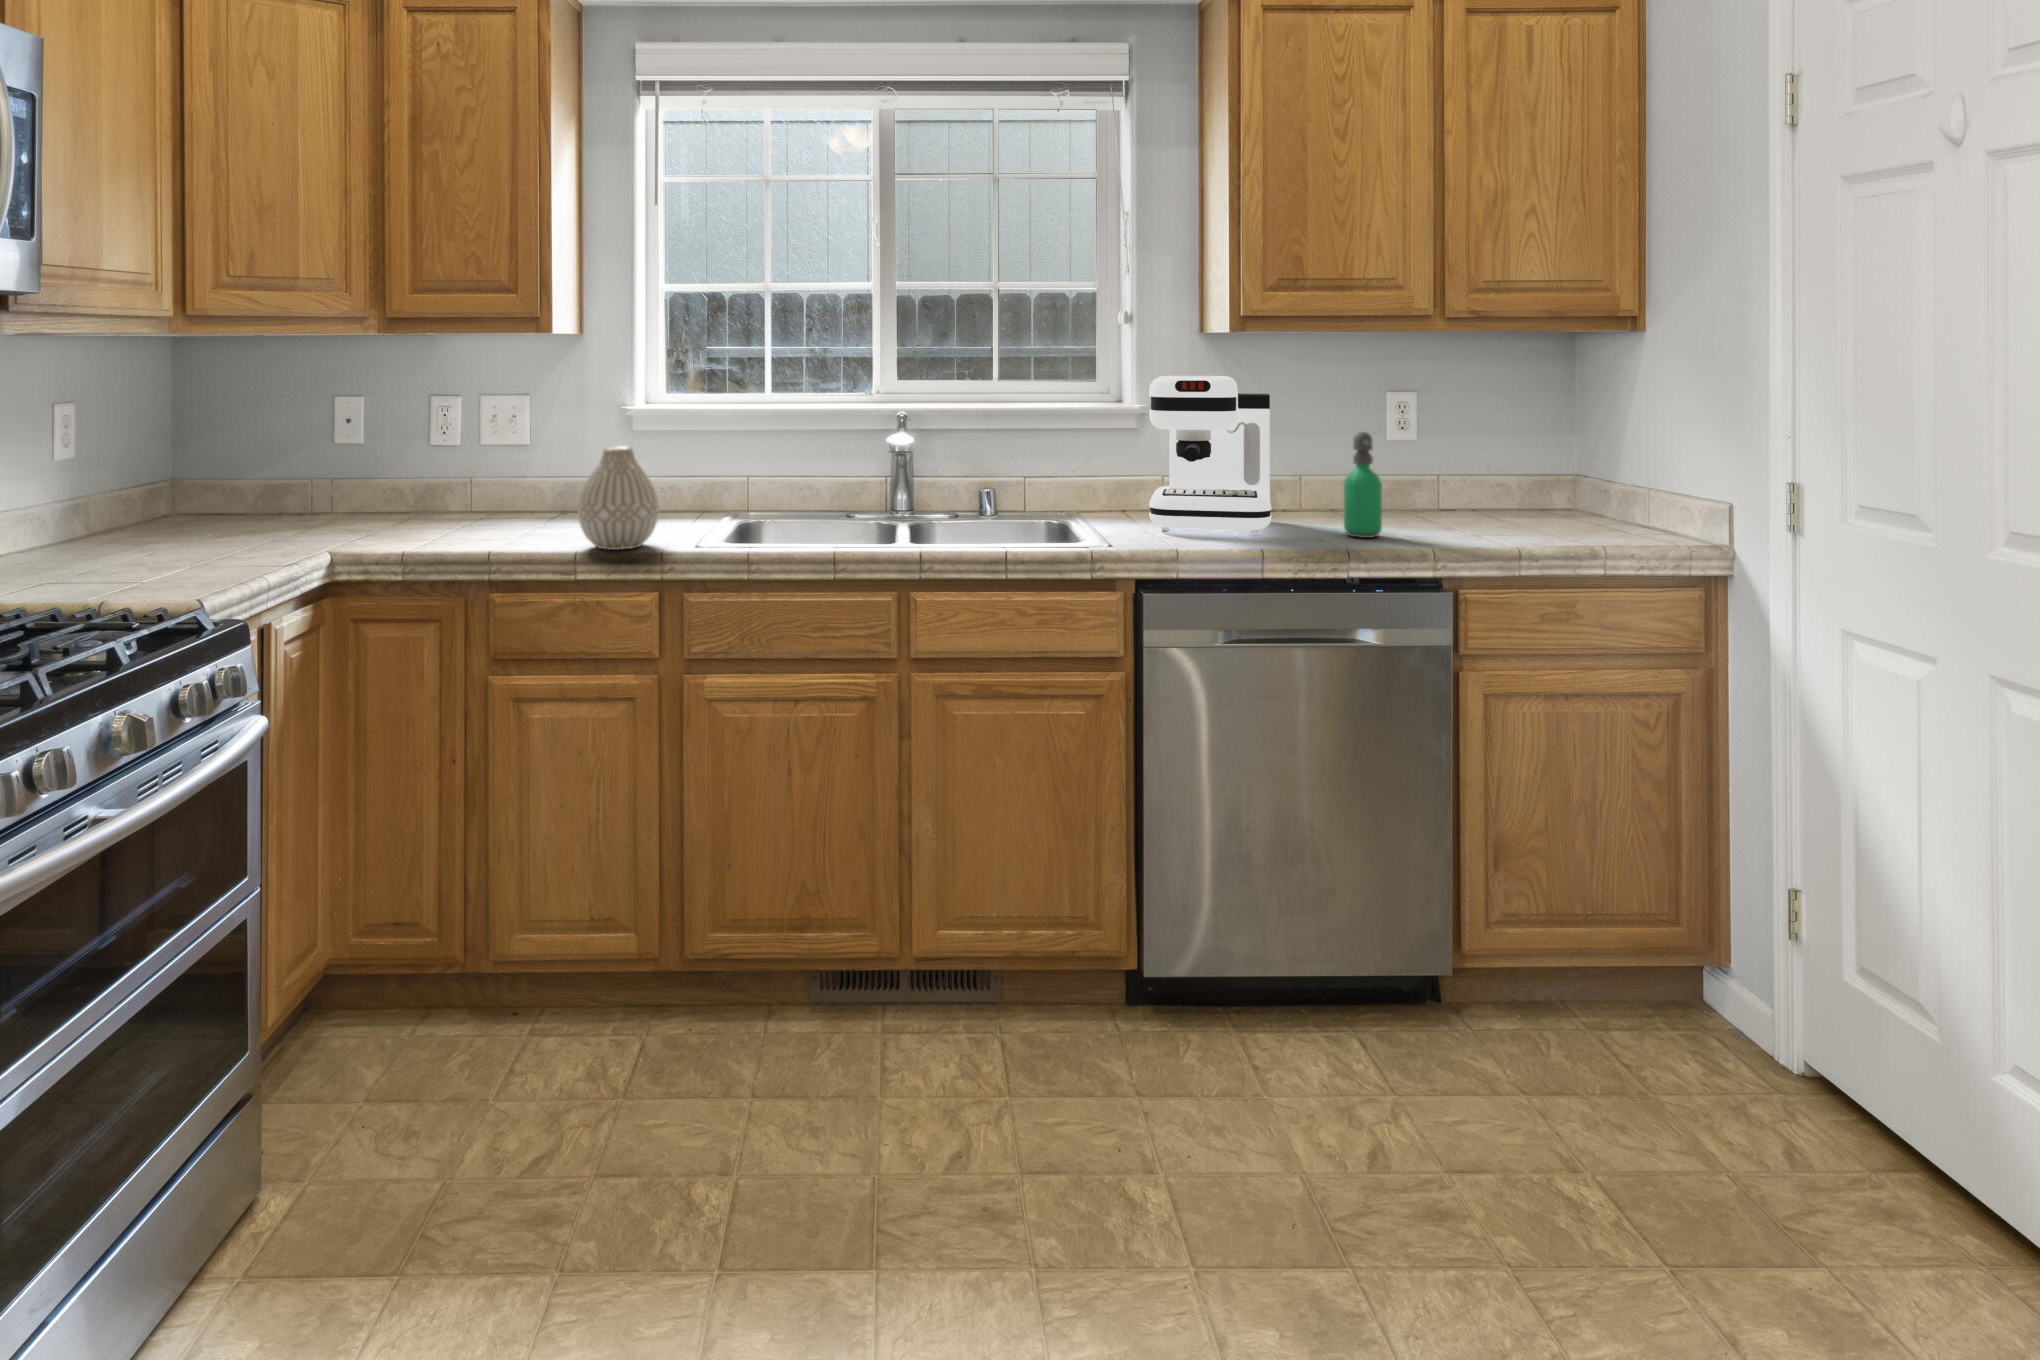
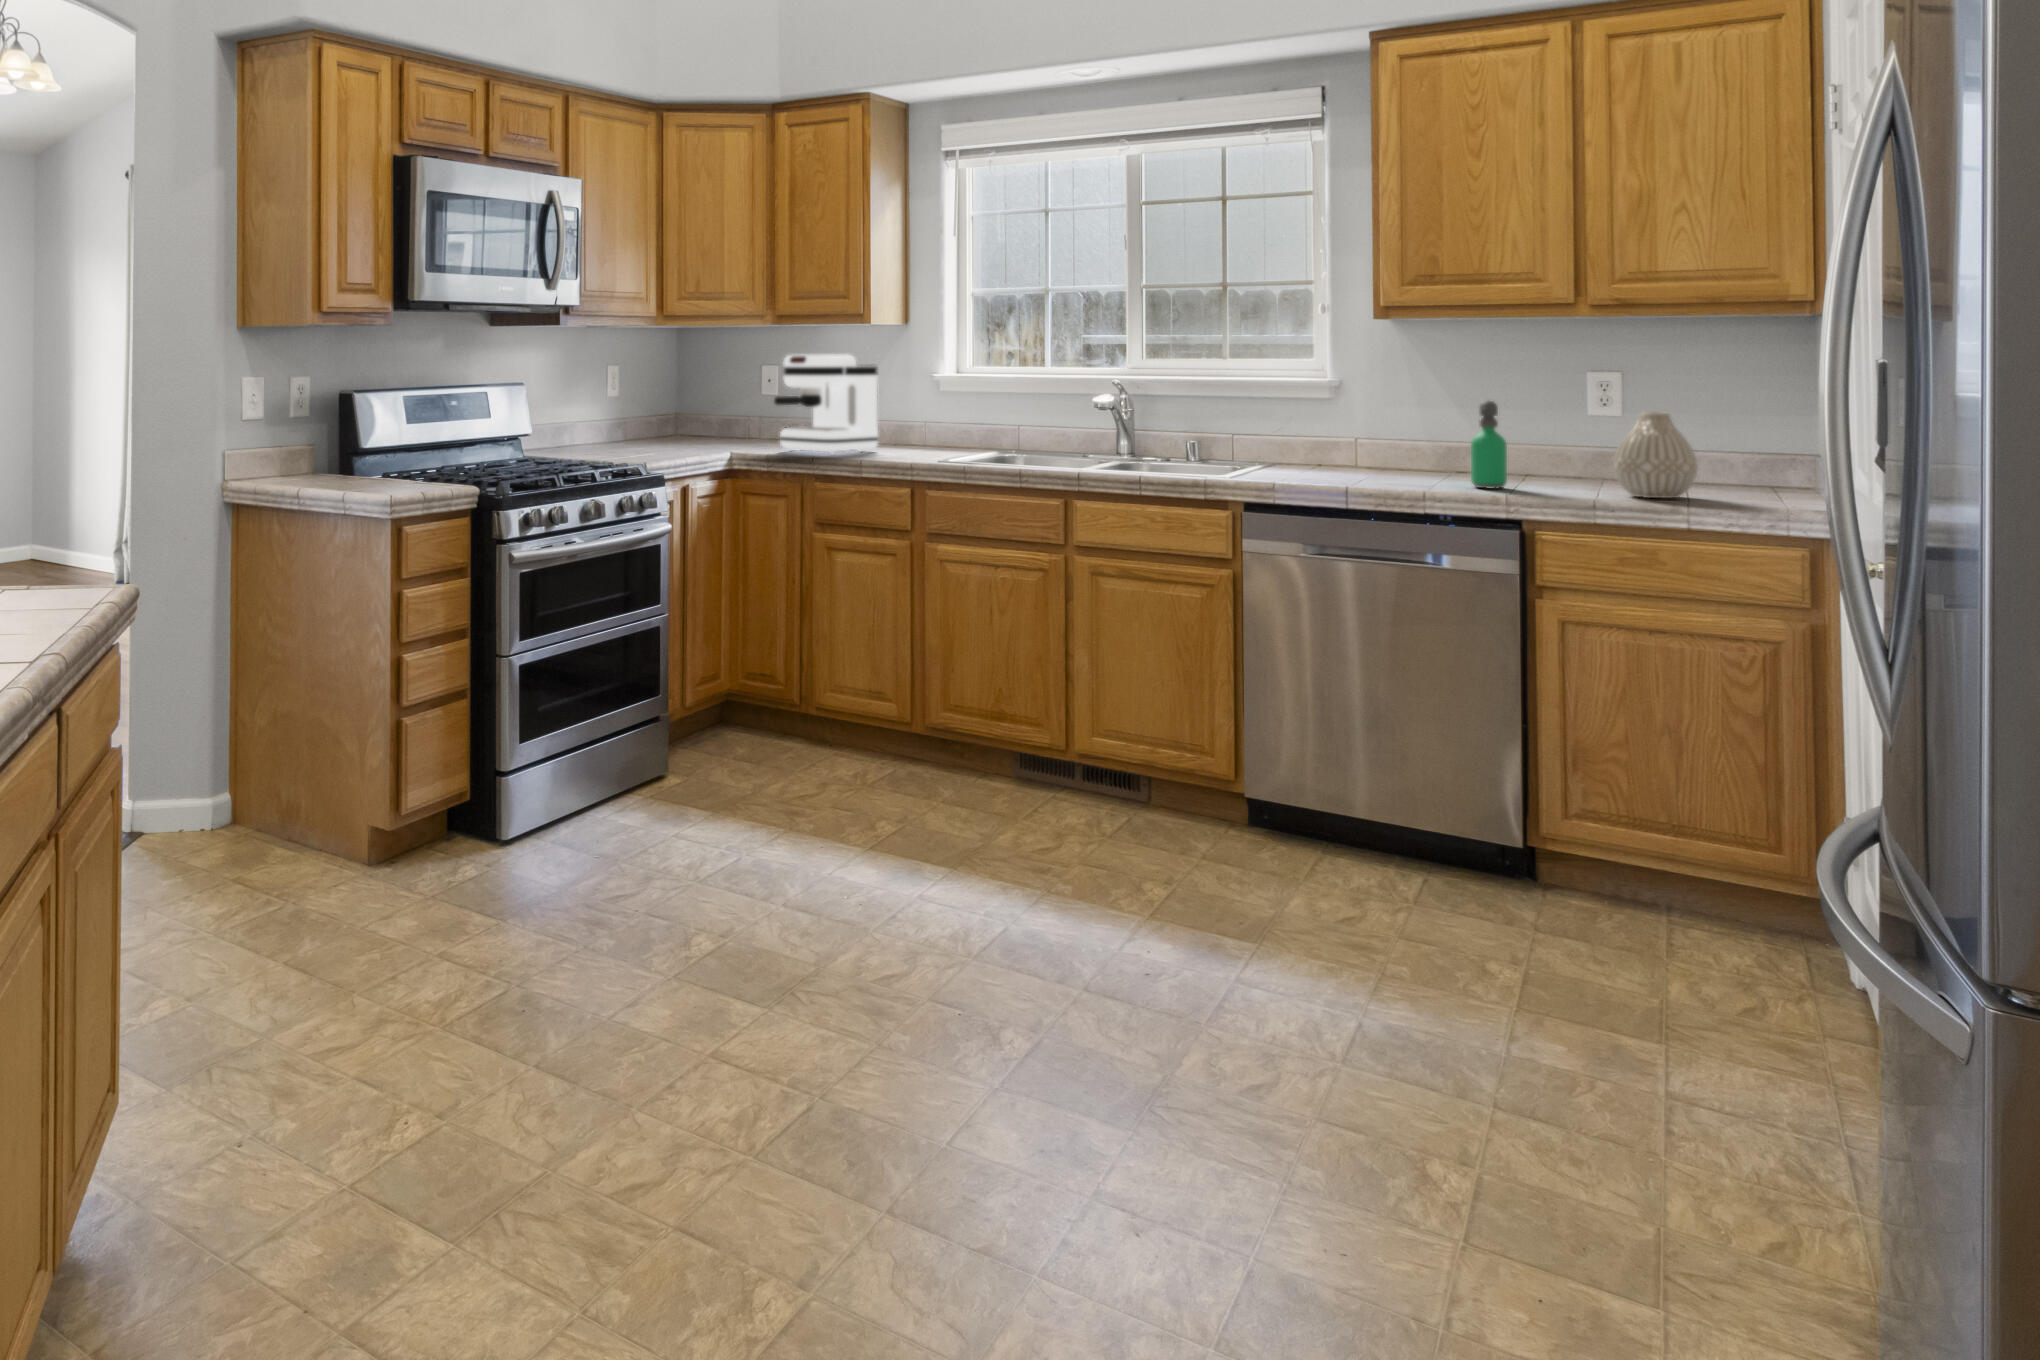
coffee maker: present [1149,376,1271,533] -> present [774,355,878,454]
vase: present [578,446,659,550] -> present [1613,412,1698,498]

